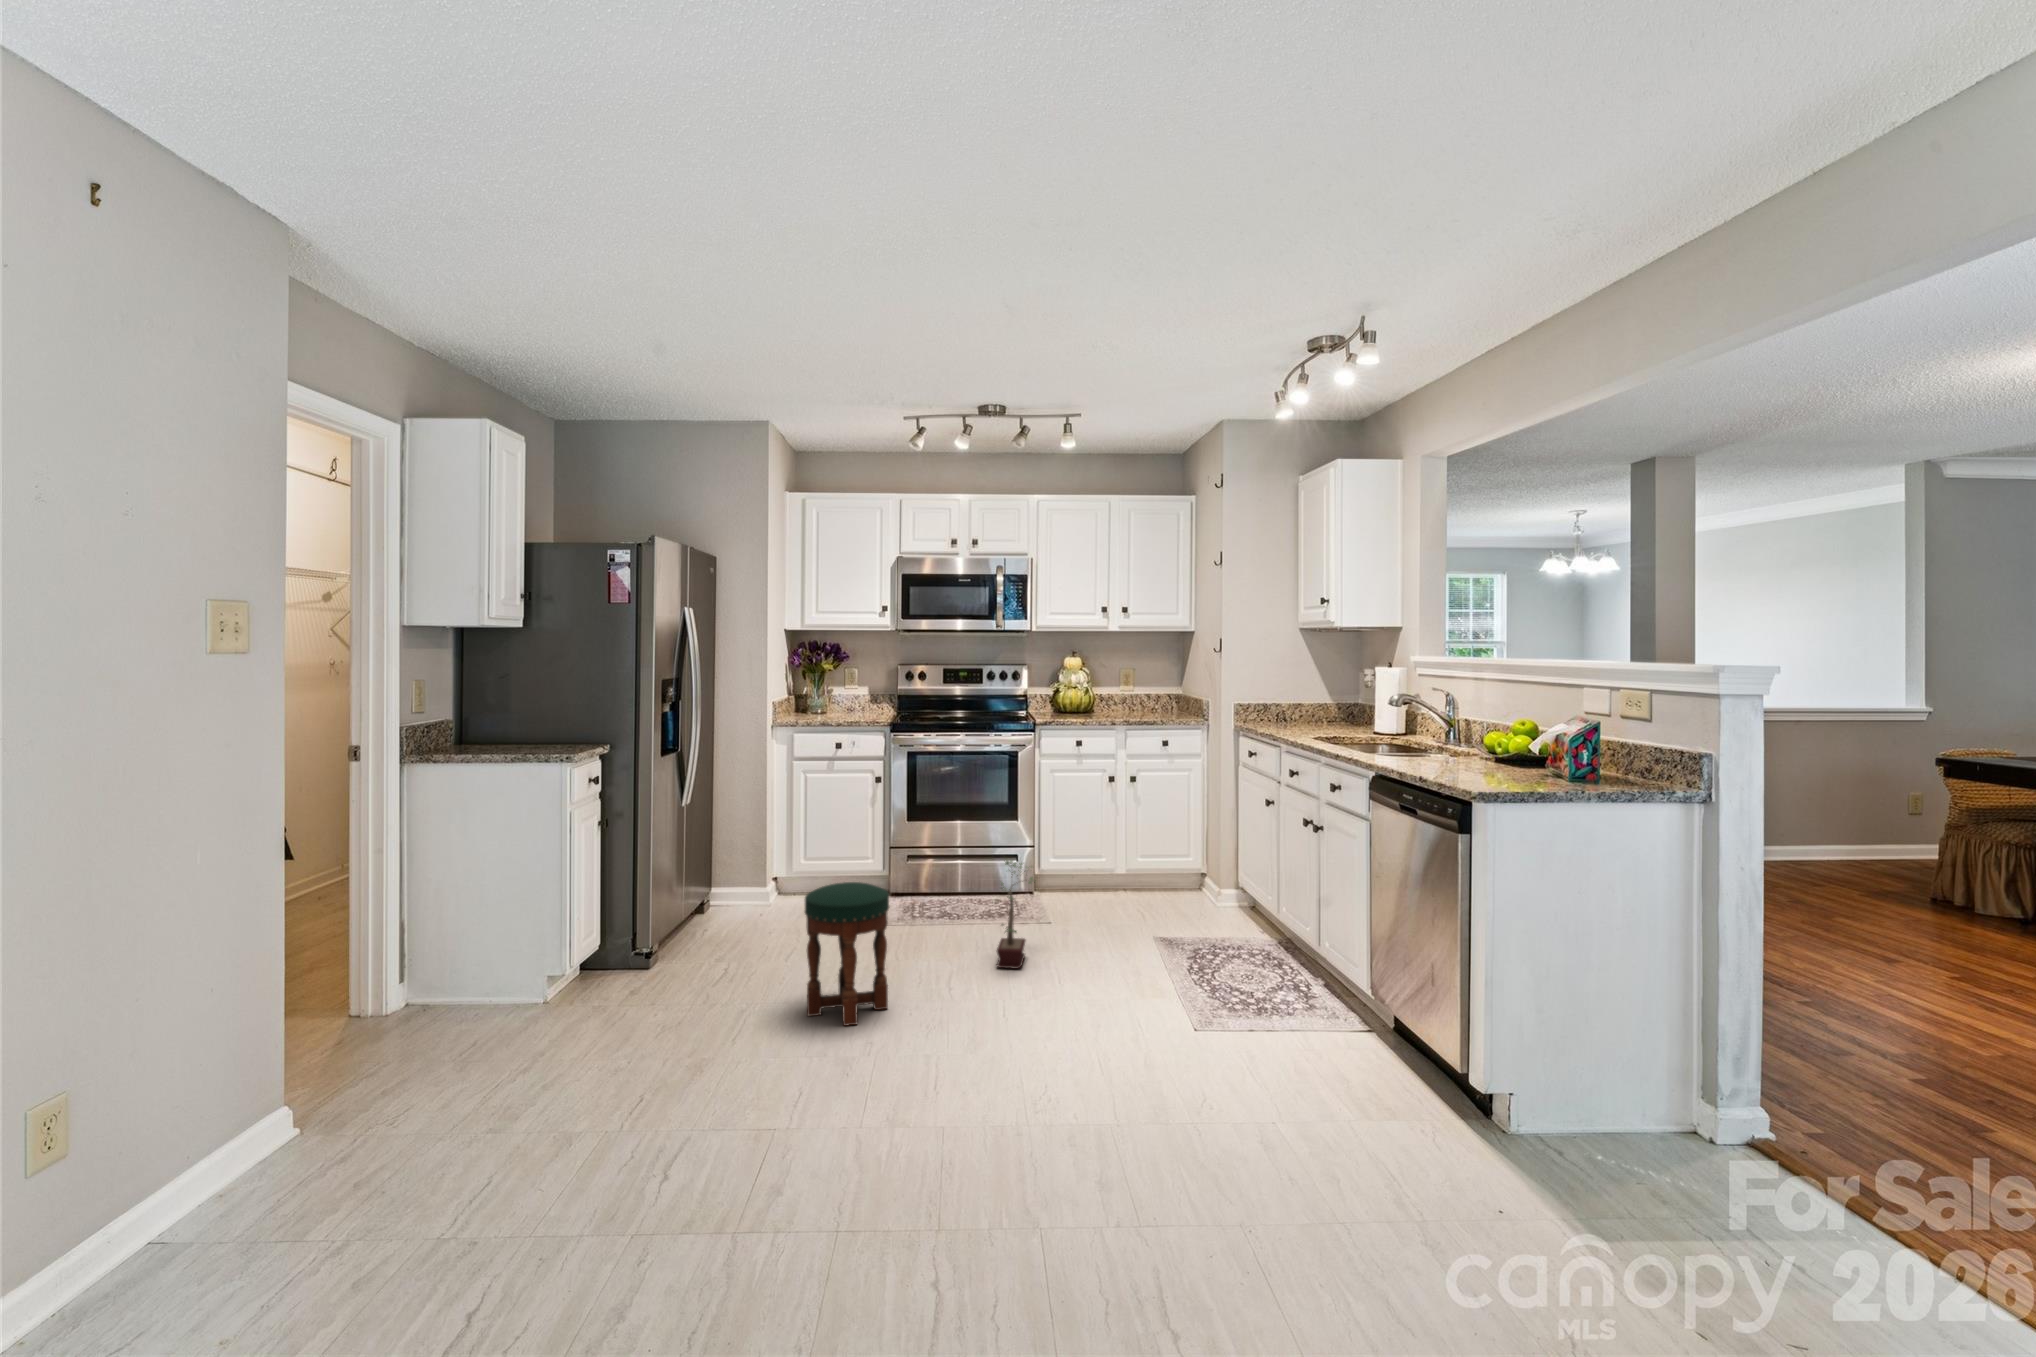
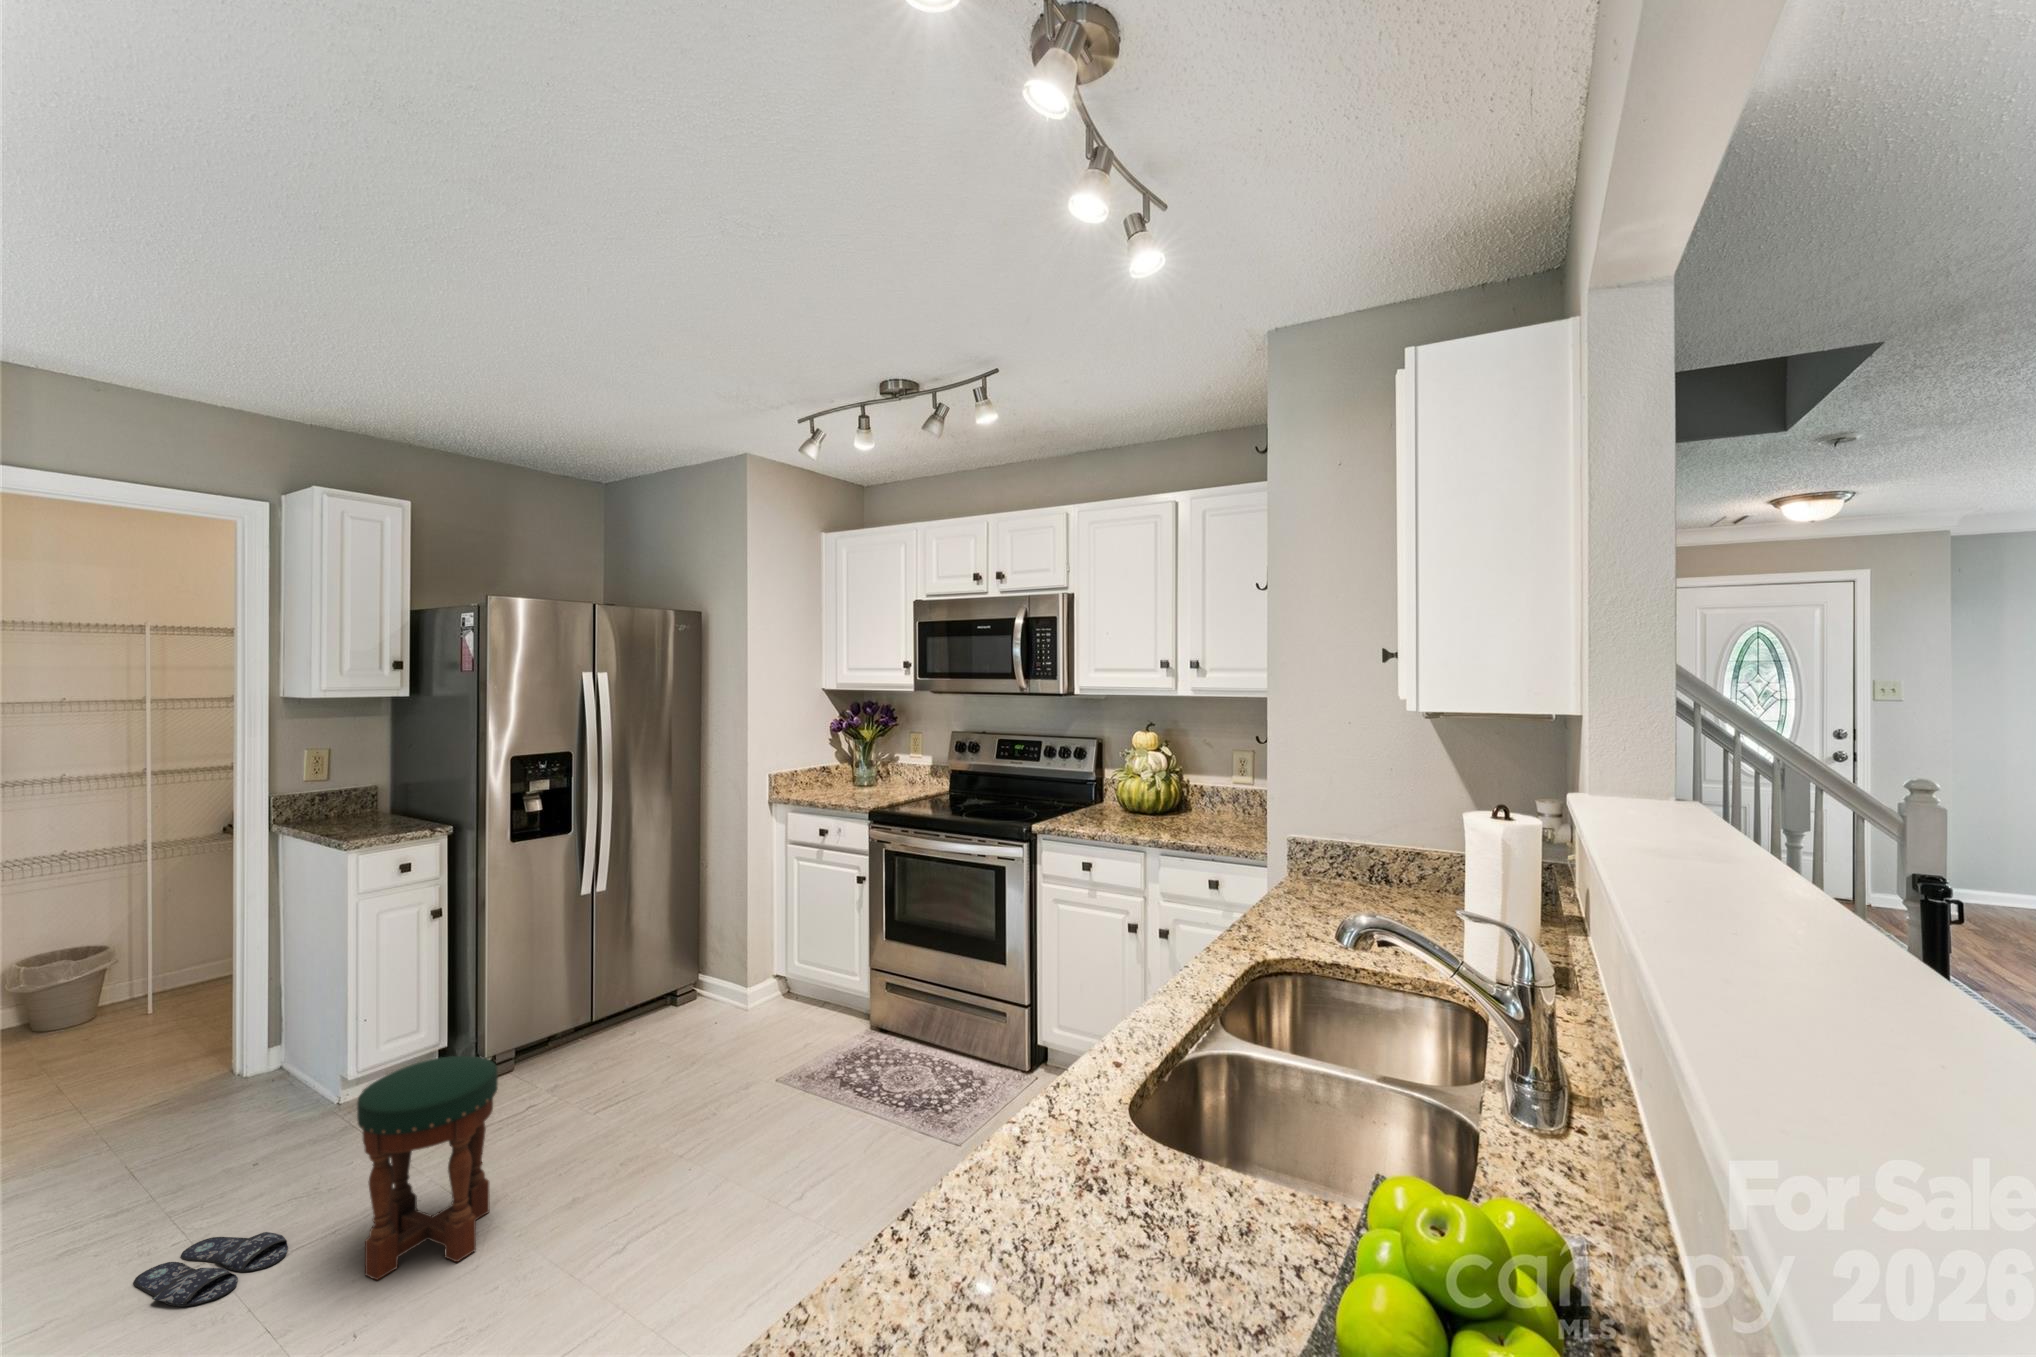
potted plant: present [997,861,1033,969] -> none [690,1050,836,1244]
slippers: none [679,1030,774,1070] -> present [133,1232,288,1307]

